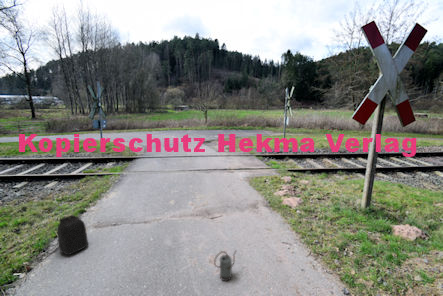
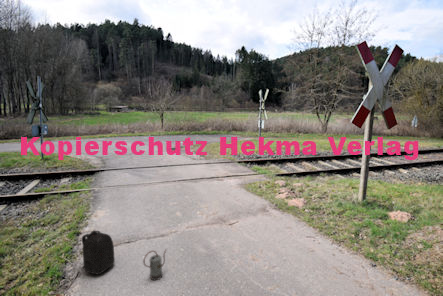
watering can: present [215,252,235,281] -> present [144,251,165,280]

